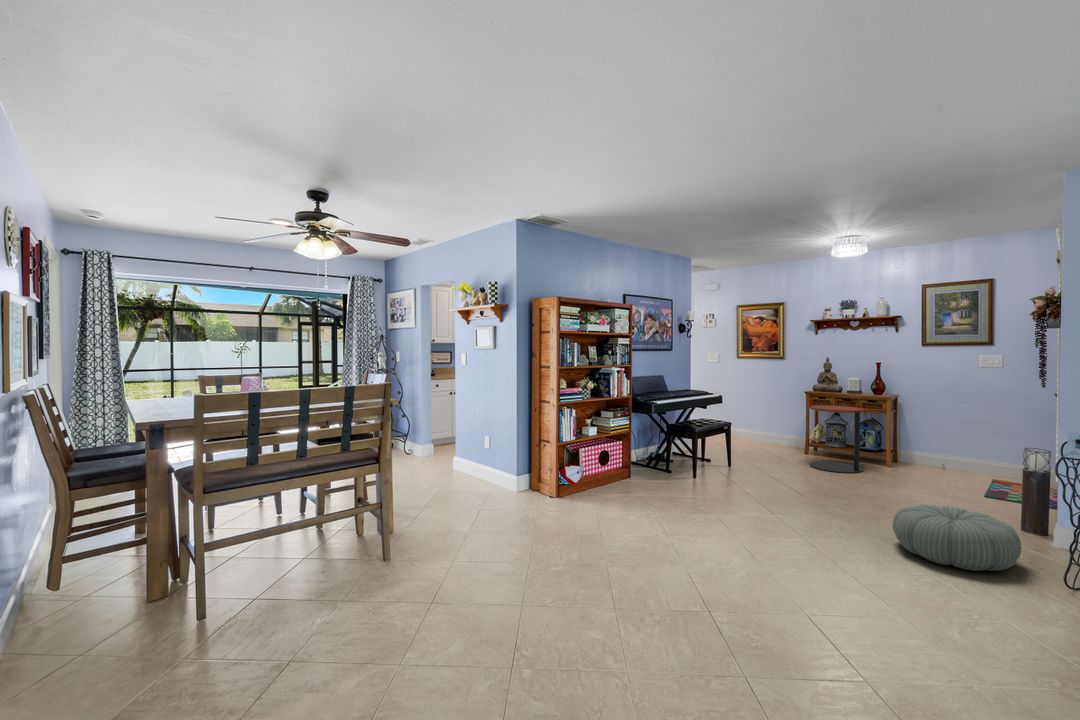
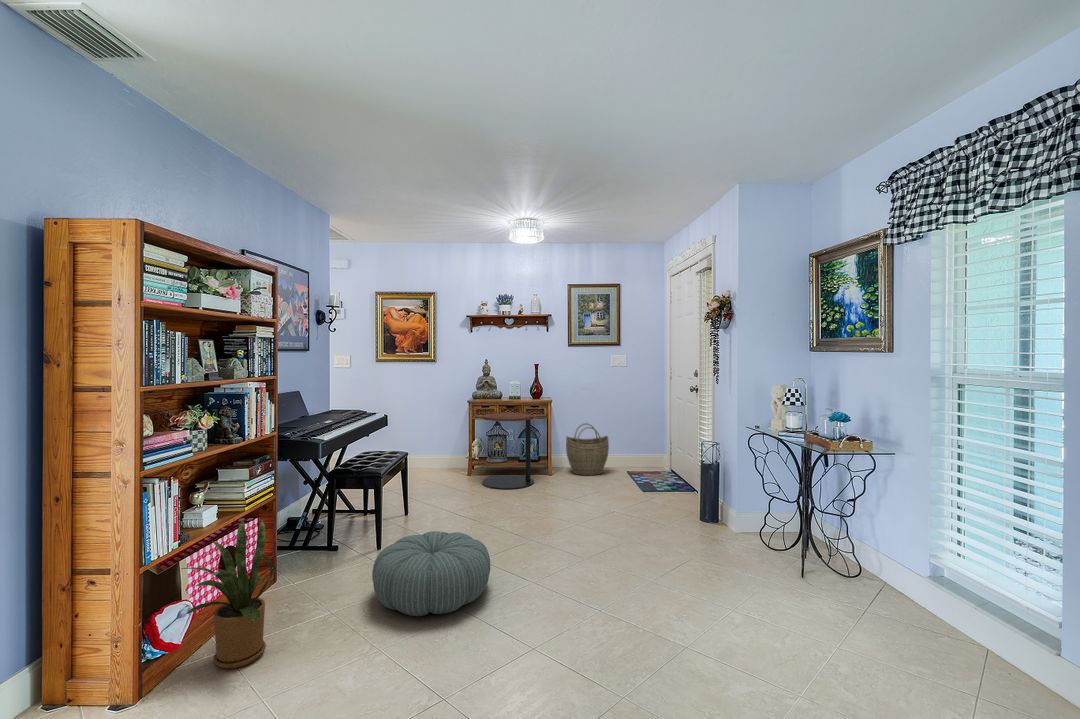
woven basket: none [911,426,968,480] -> present [566,424,609,475]
house plant: none [573,433,610,497] -> present [182,520,273,669]
pouf: present [893,505,1022,571] -> present [372,531,490,616]

